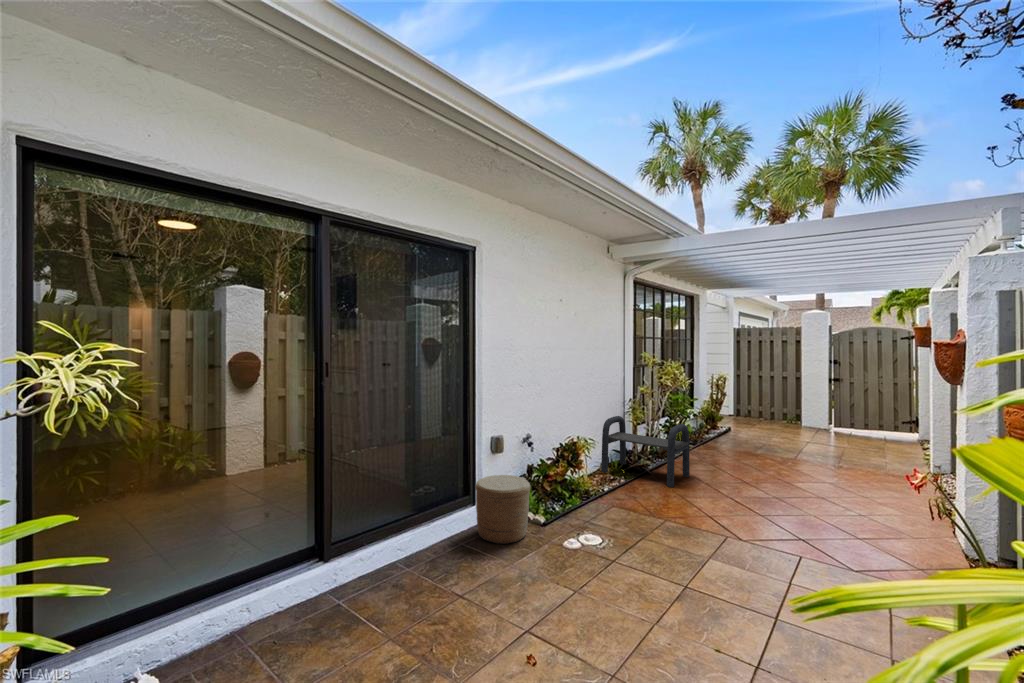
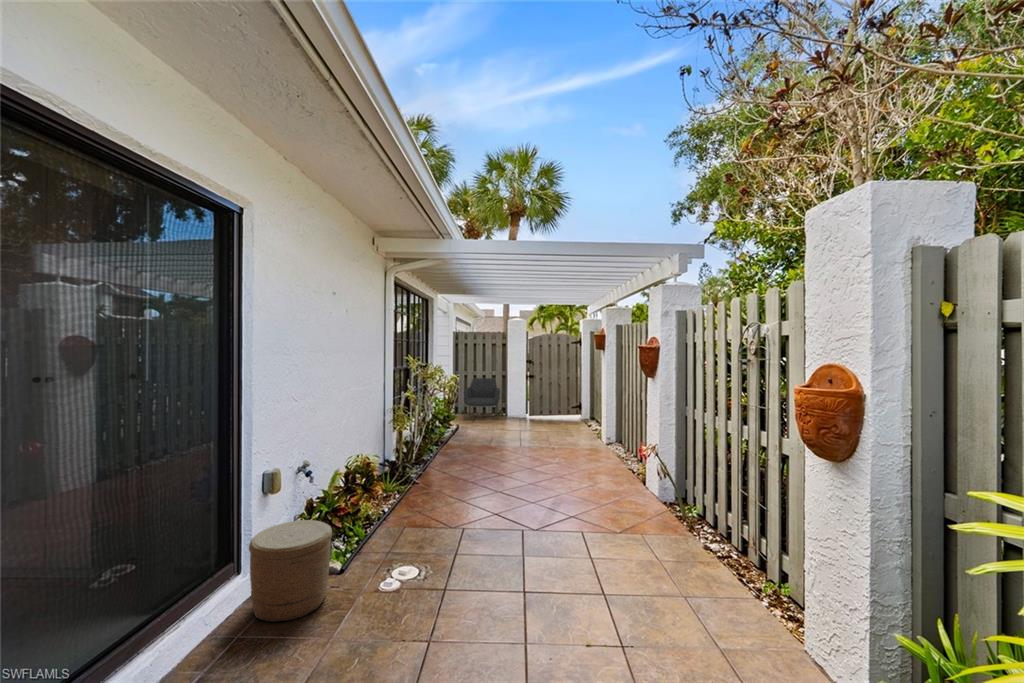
armchair: none [742,379,791,429] -> present [464,378,500,419]
bench: present [601,416,690,487] -> none [368,425,455,491]

